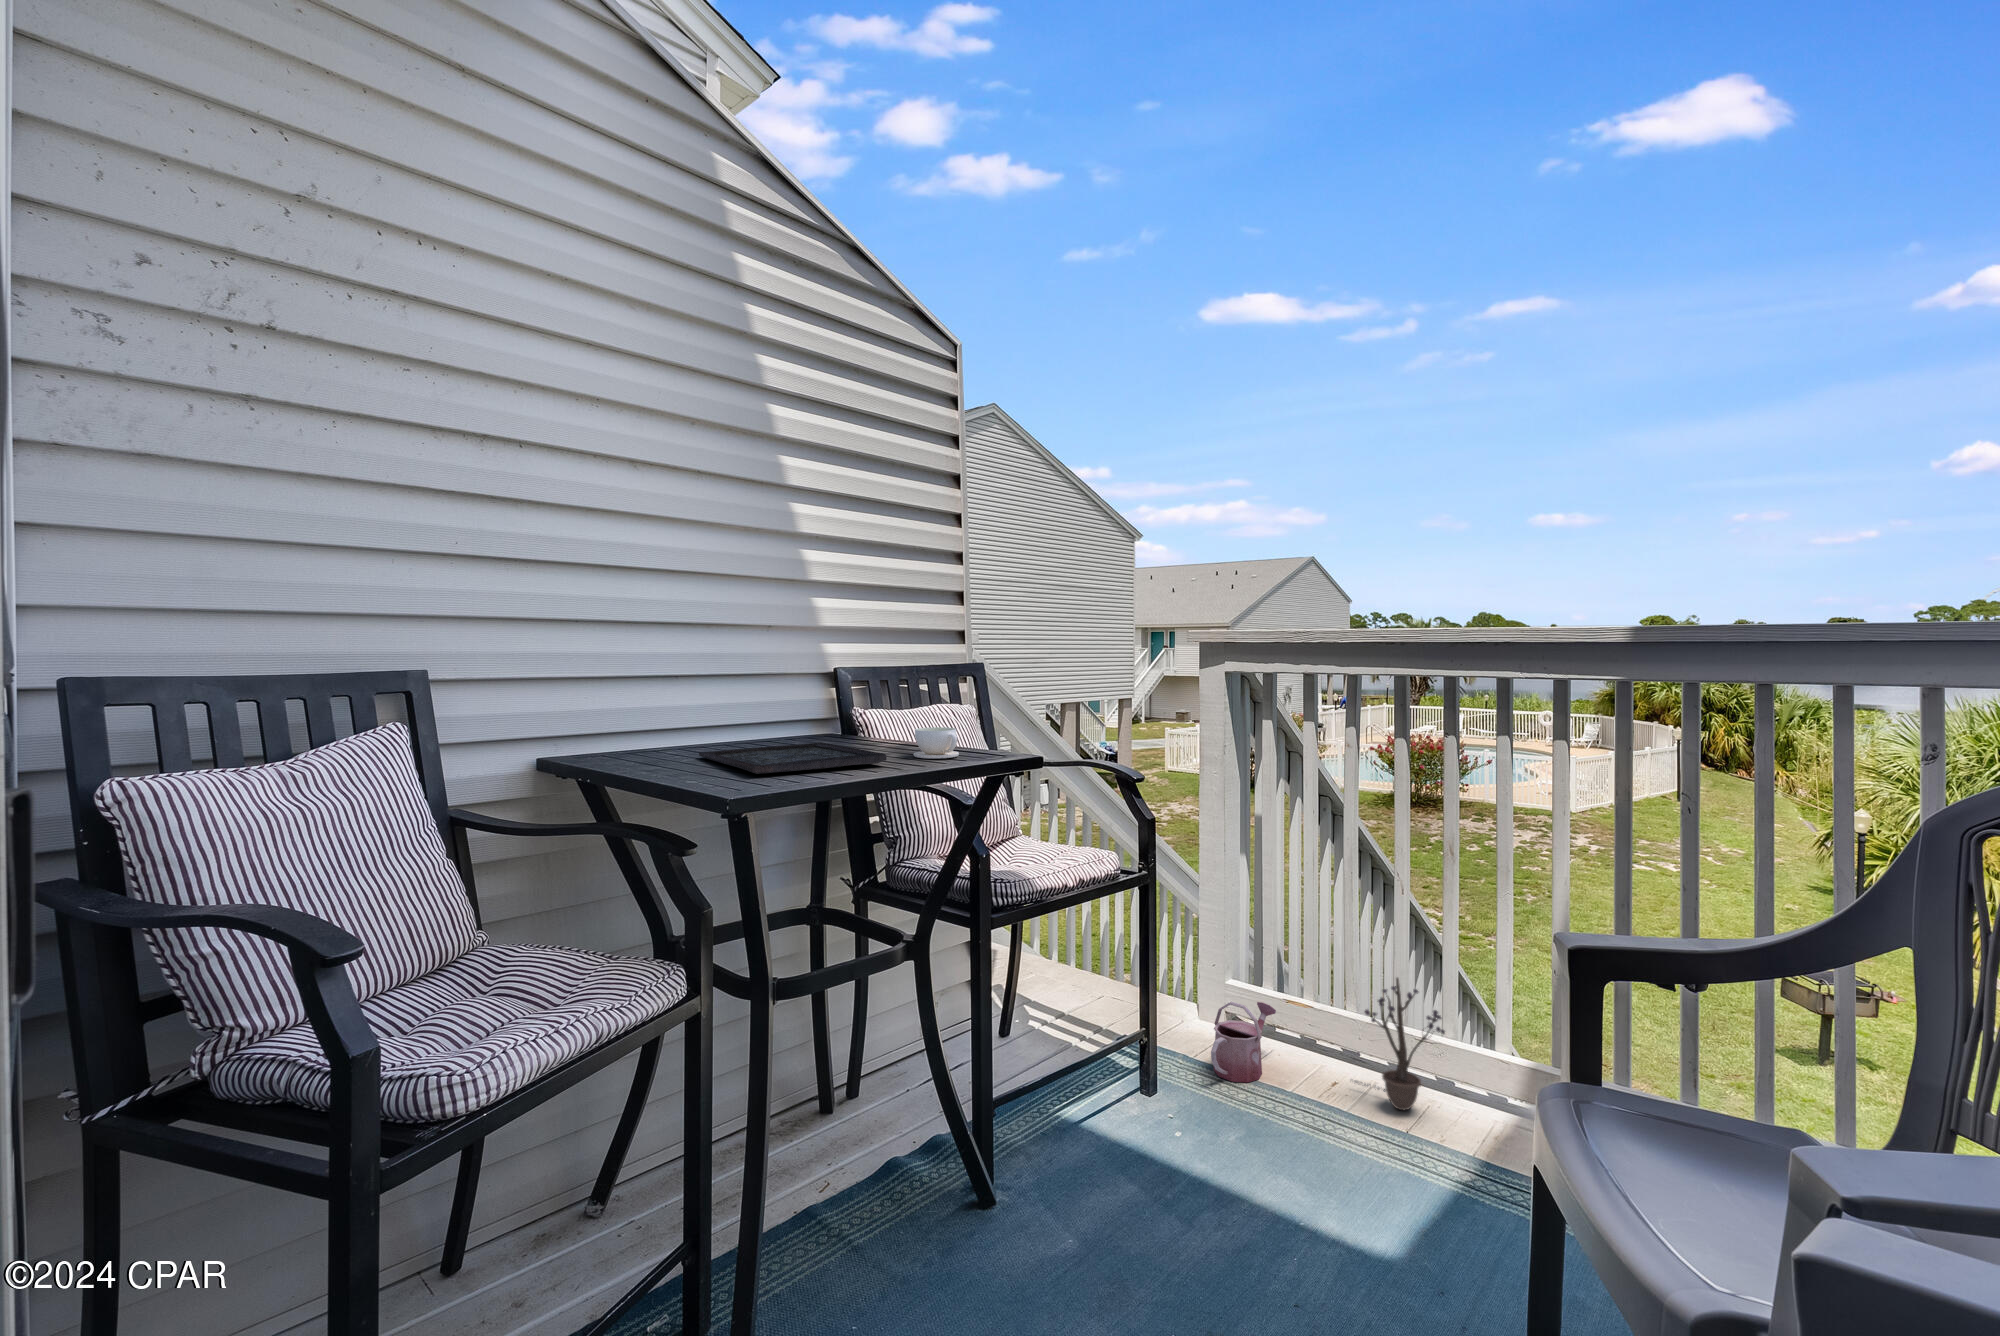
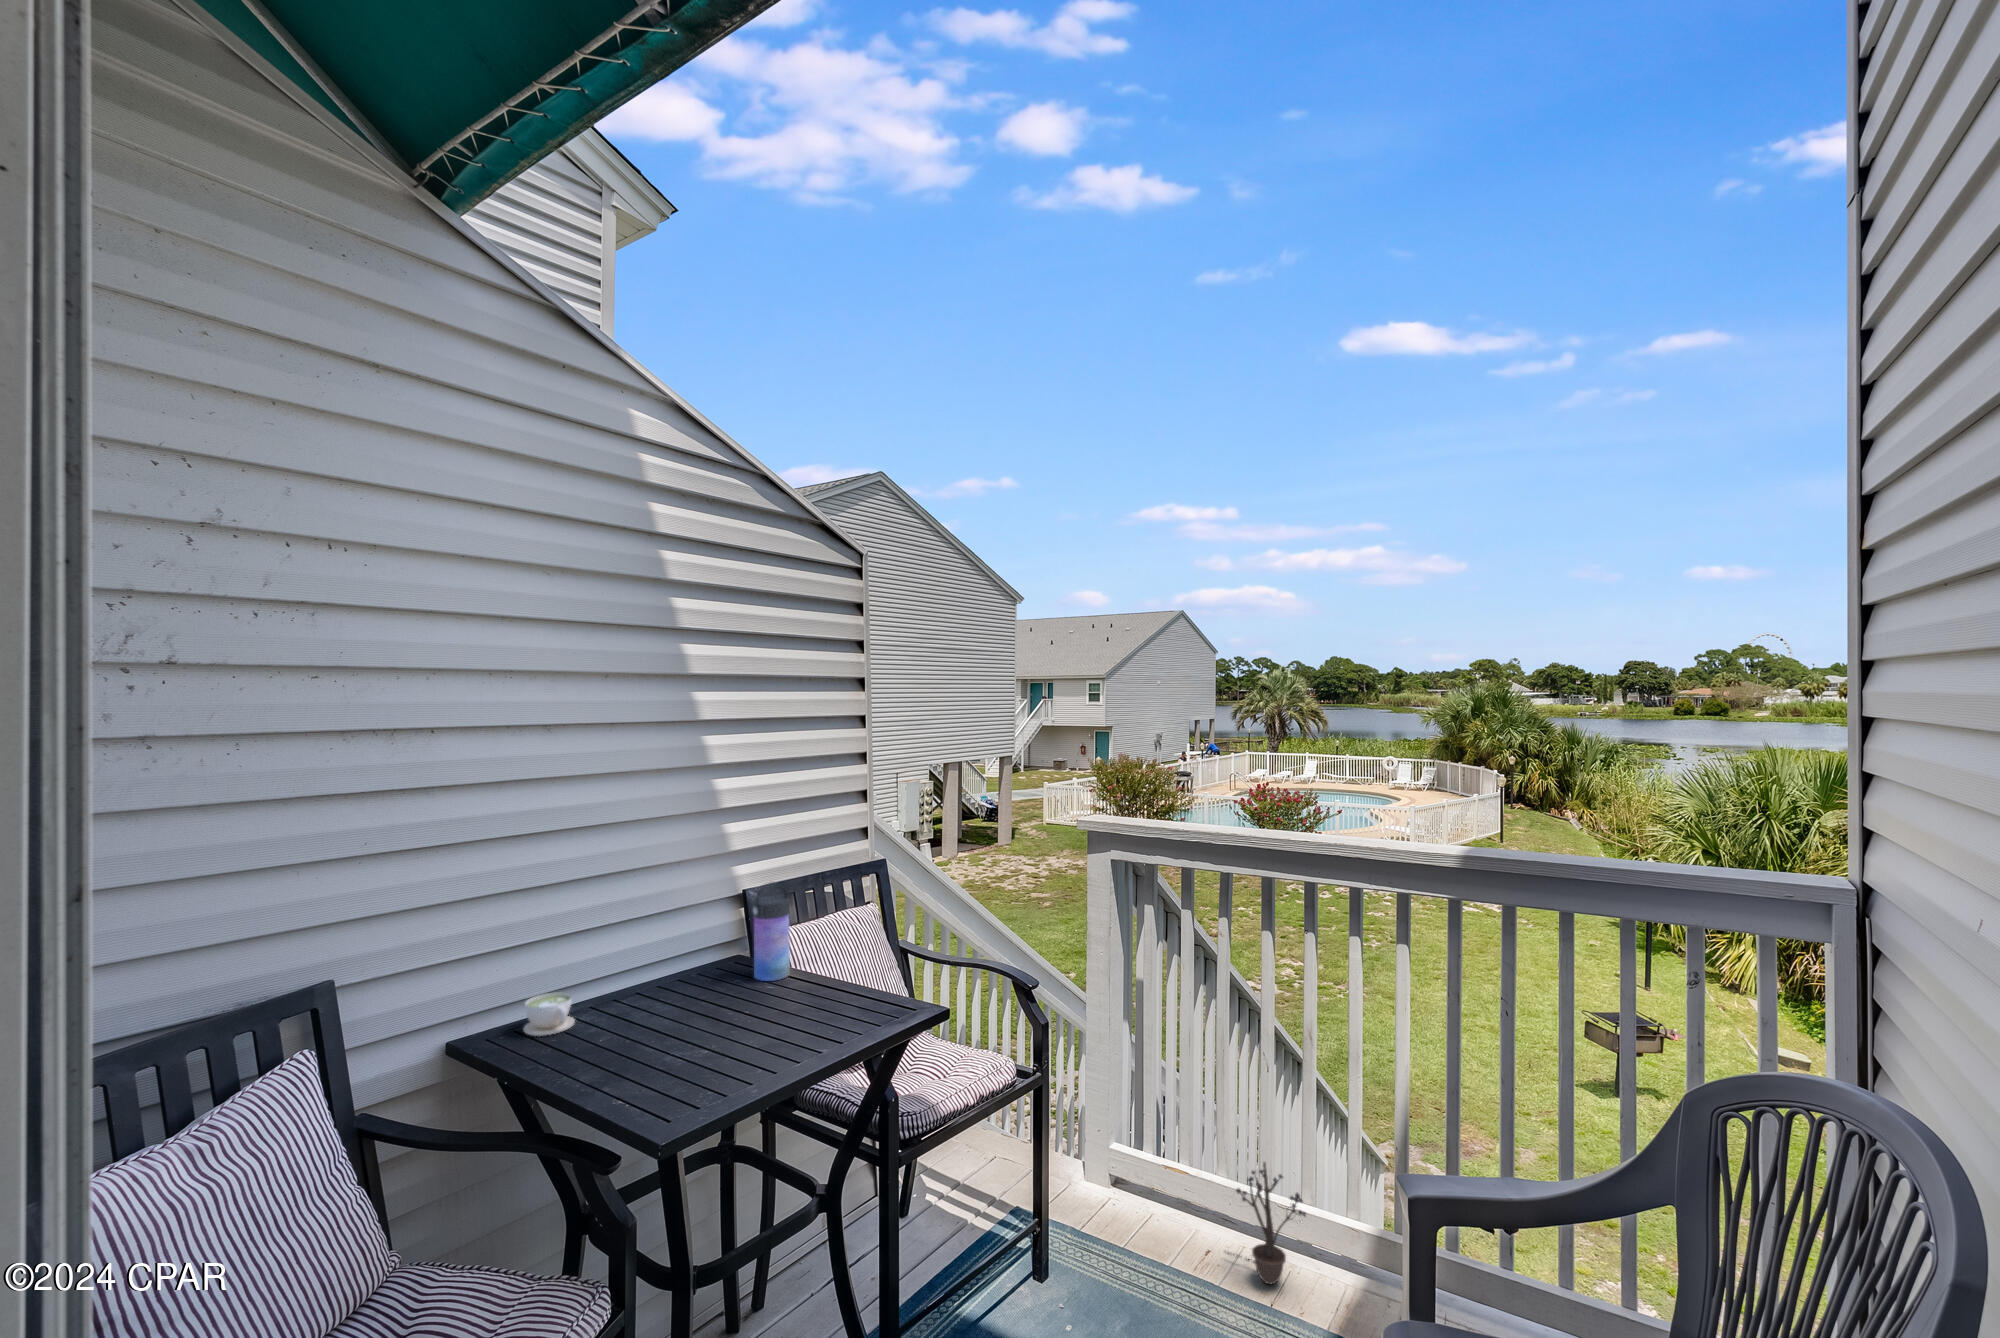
water bottle: none [842,648,881,746] -> present [753,883,790,981]
coffee cup: present [914,727,959,759] -> present [524,992,575,1036]
tray: present [699,742,887,774] -> none [612,984,800,1065]
watering can: present [1211,1002,1276,1082] -> none [1100,1172,1157,1259]

